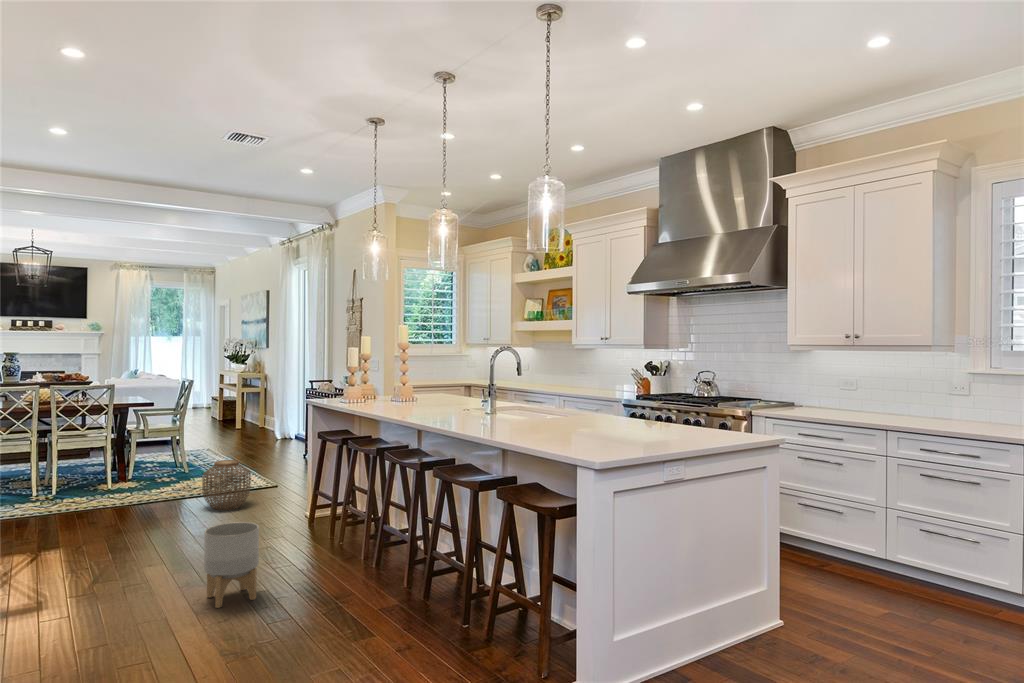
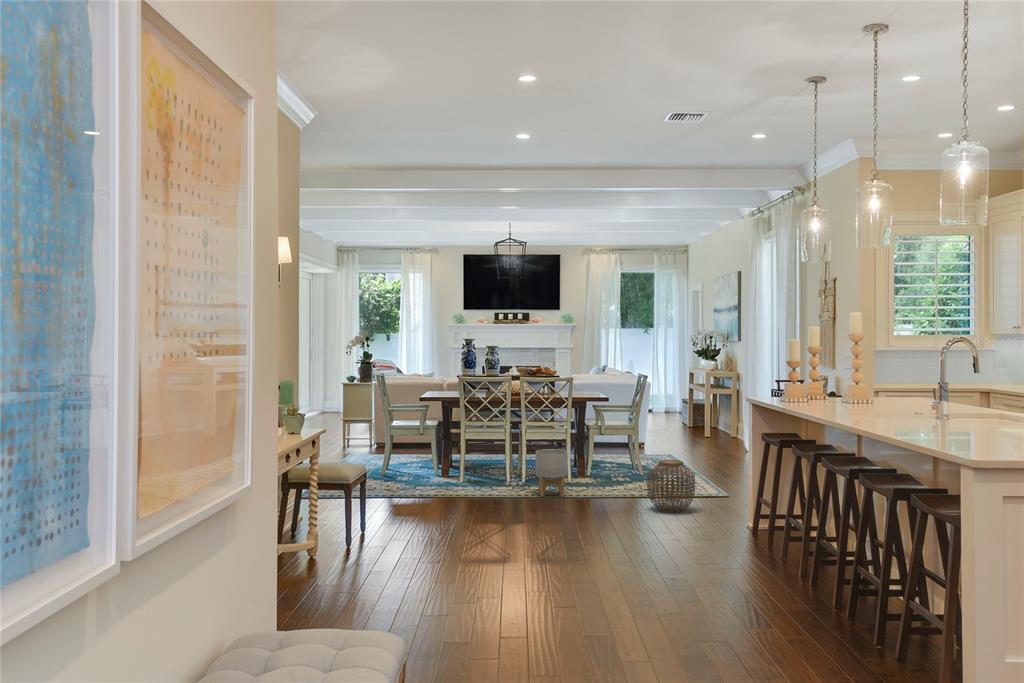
planter: present [204,522,259,608] -> present [536,449,567,497]

